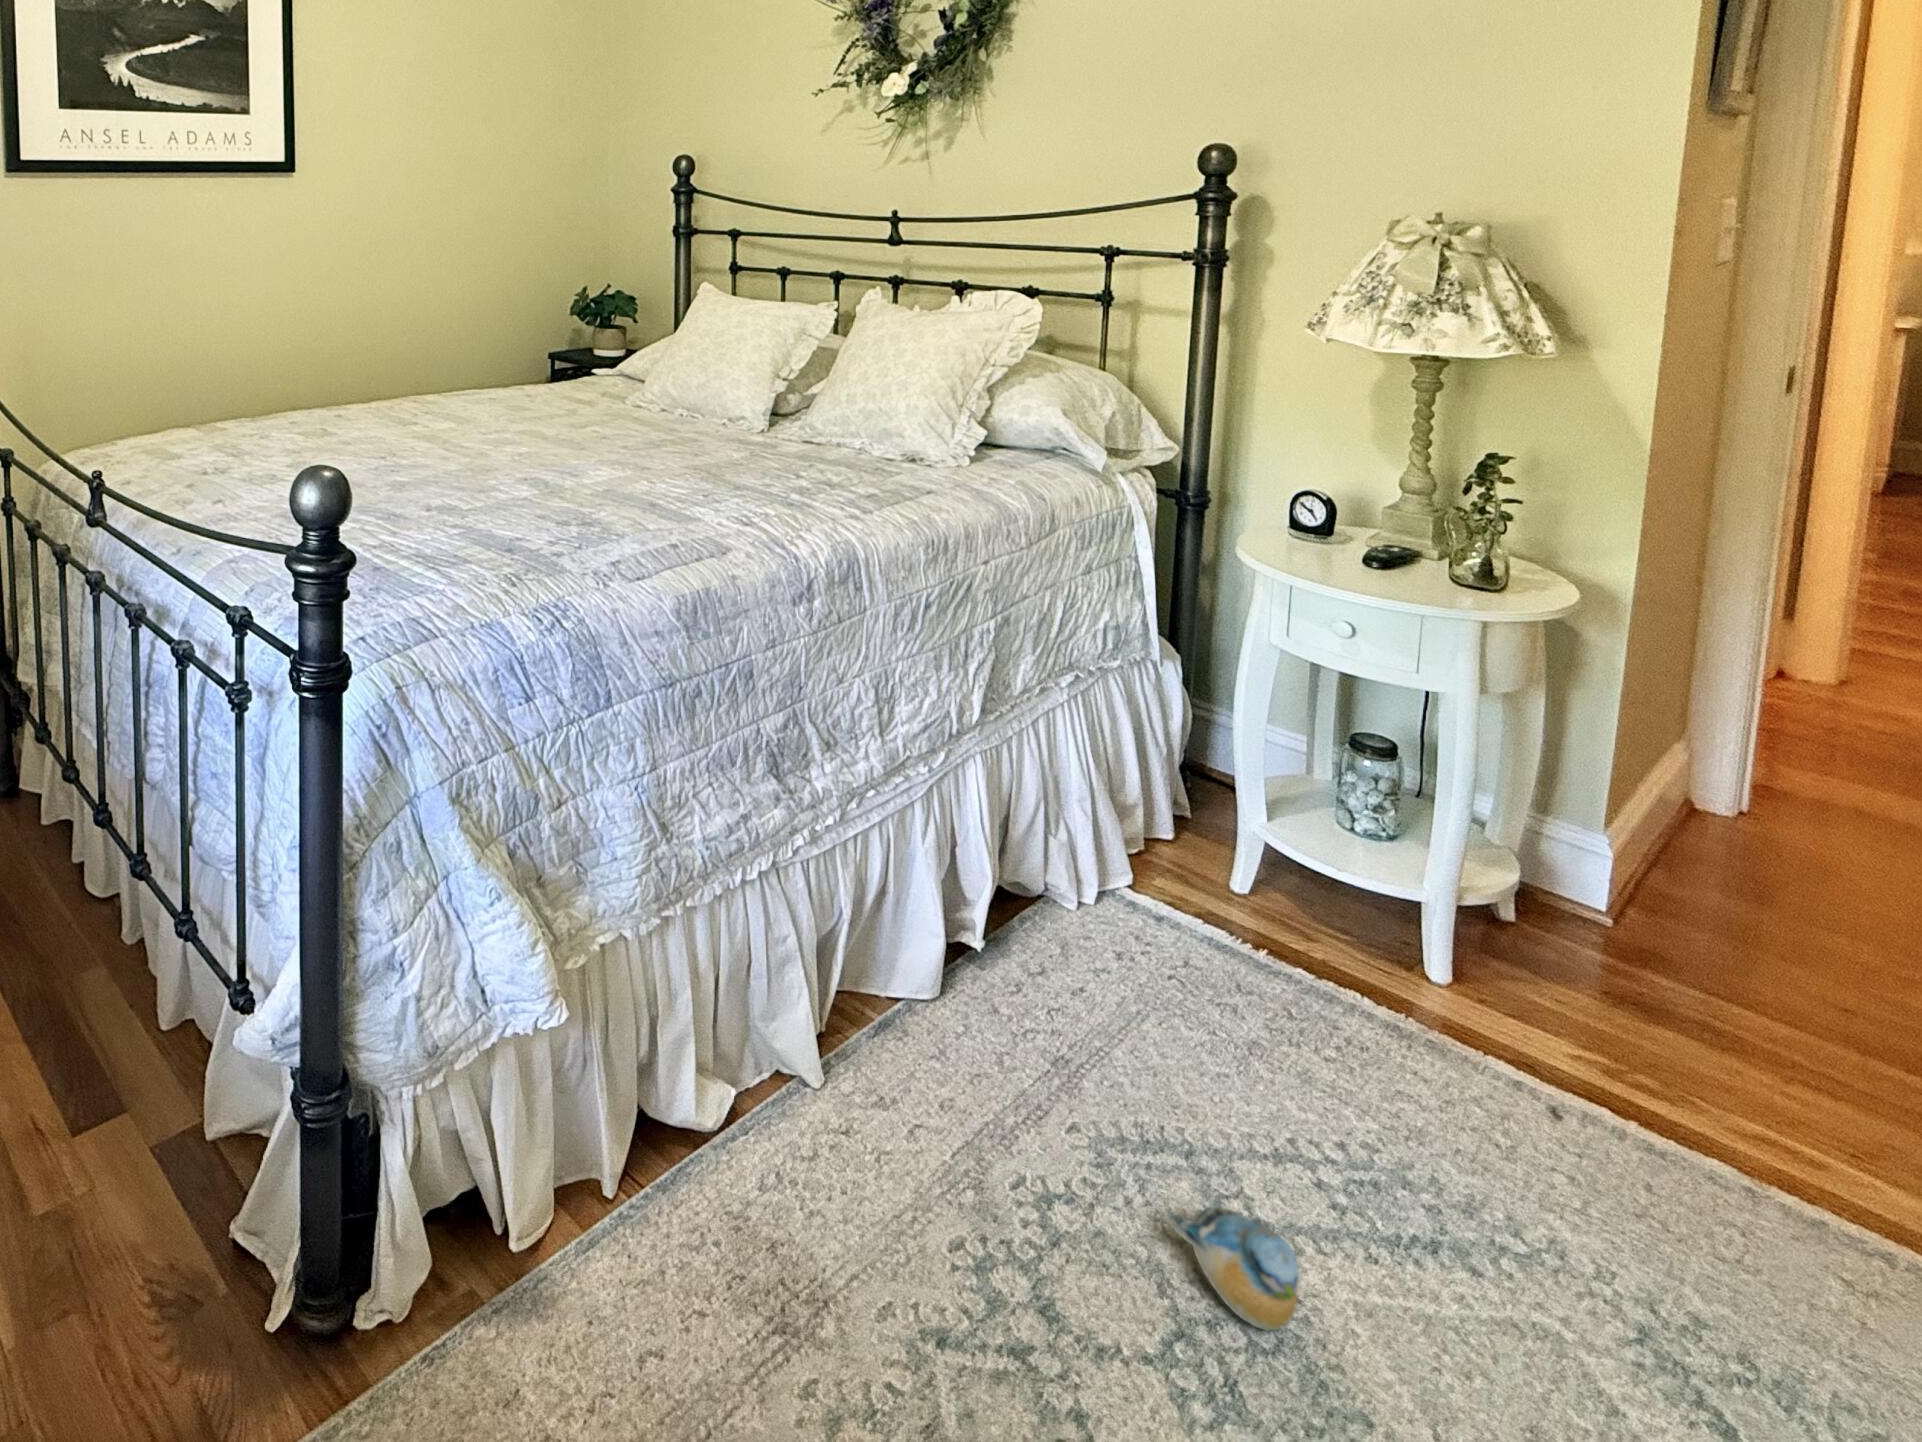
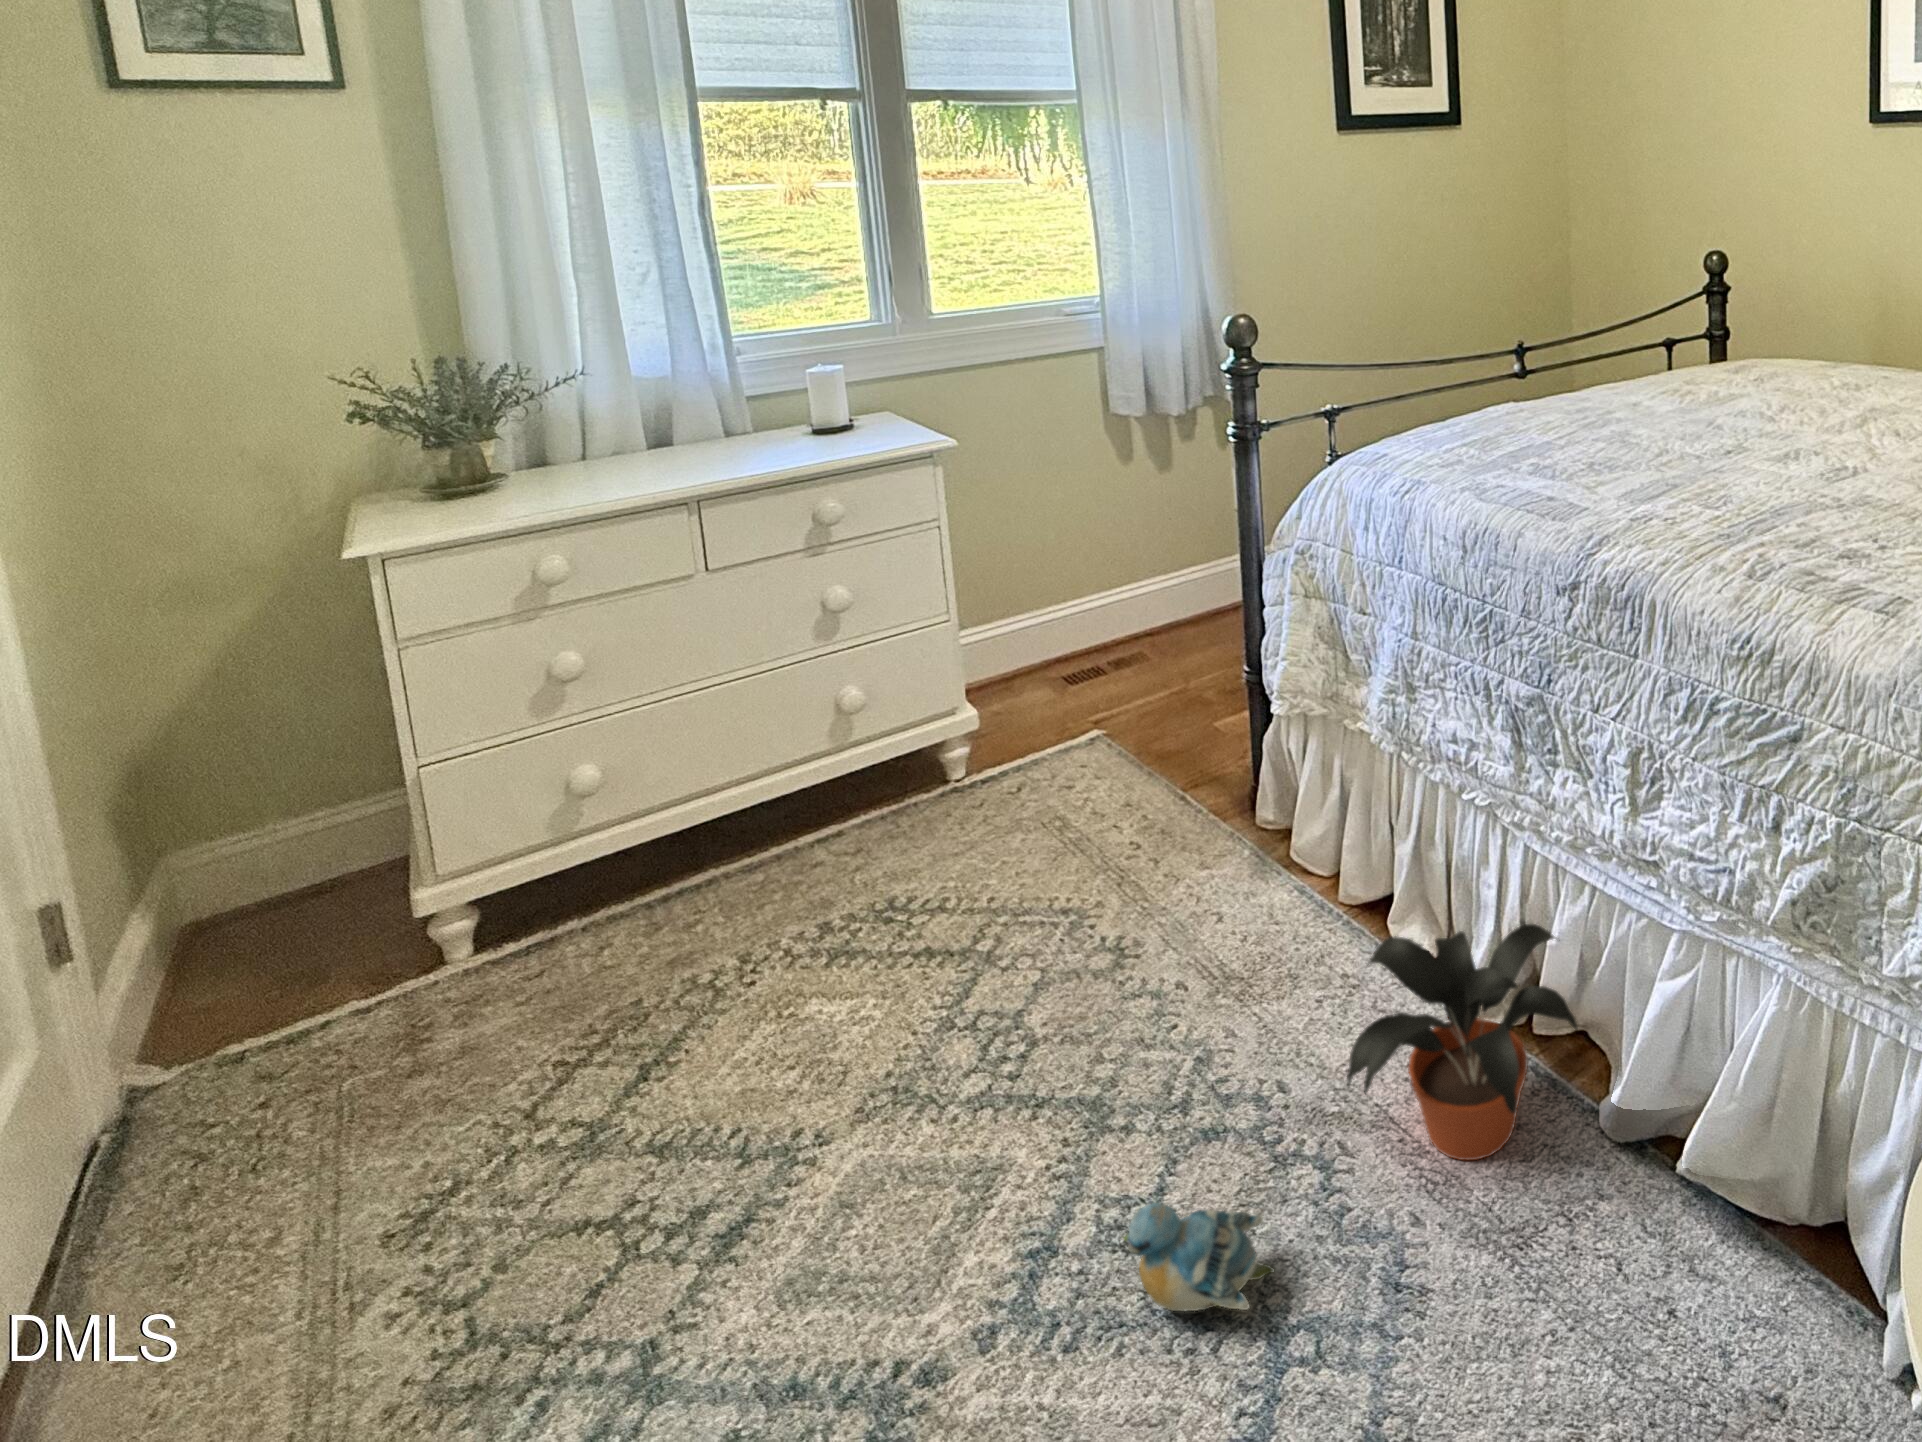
potted plant: none [834,884,1088,1120] -> present [1347,924,1578,1160]

